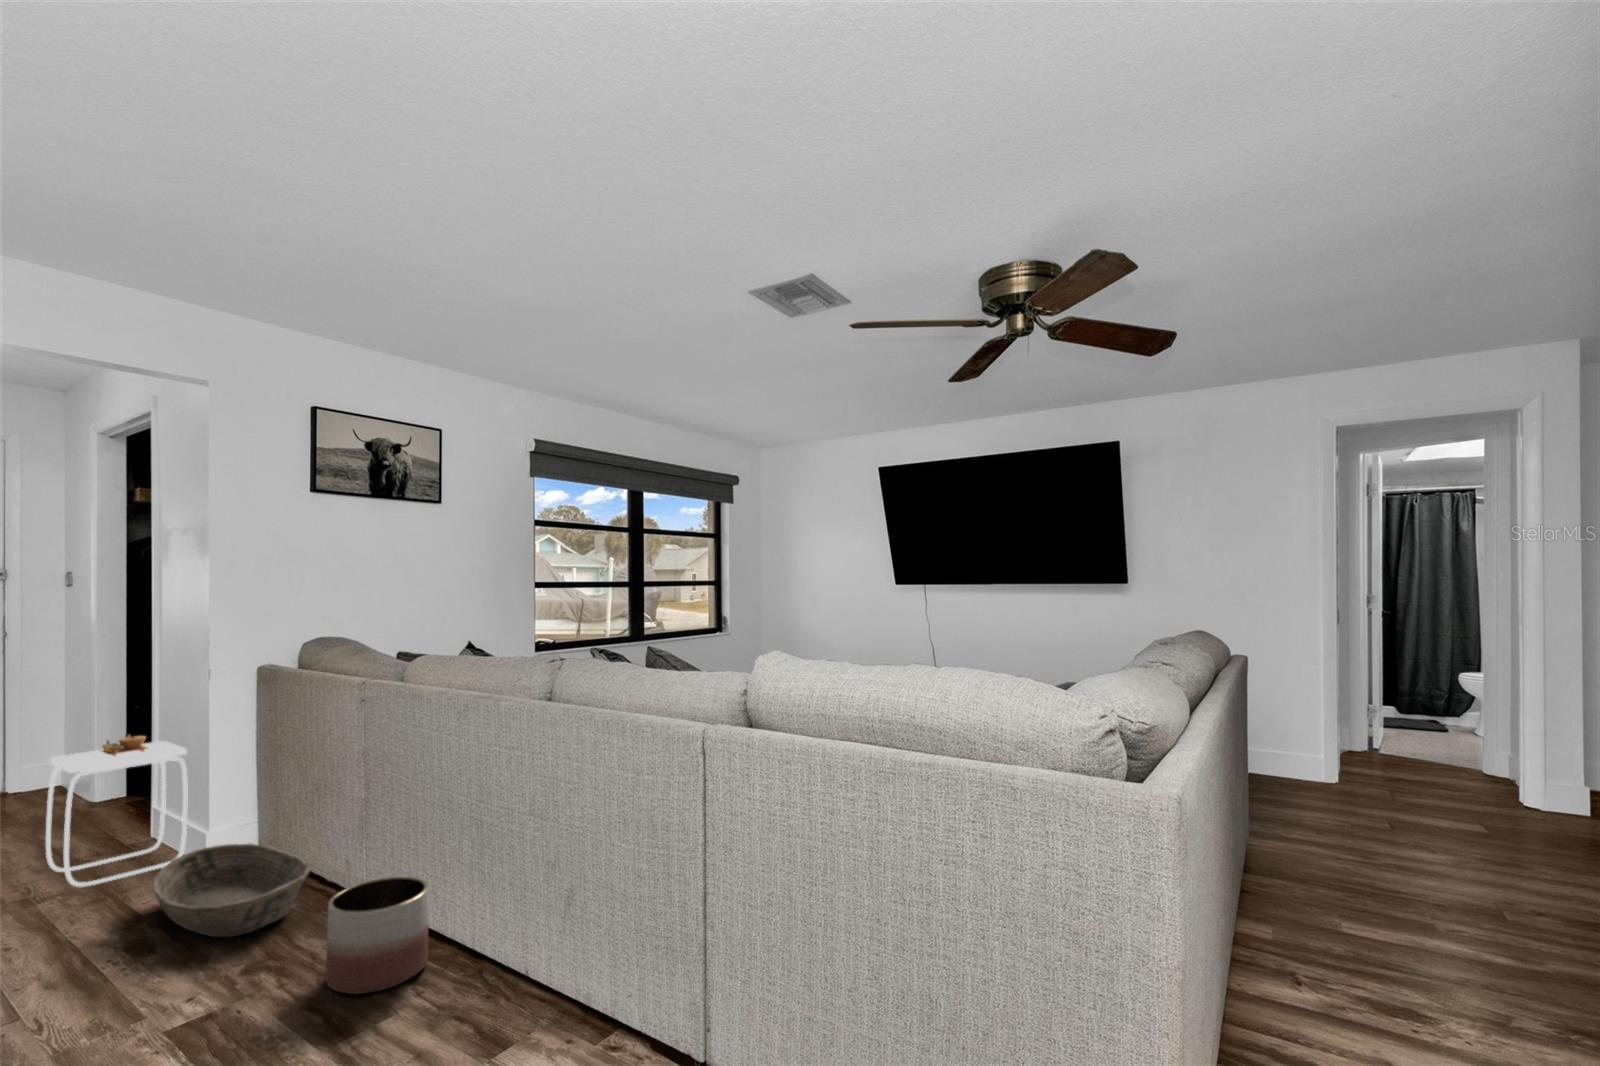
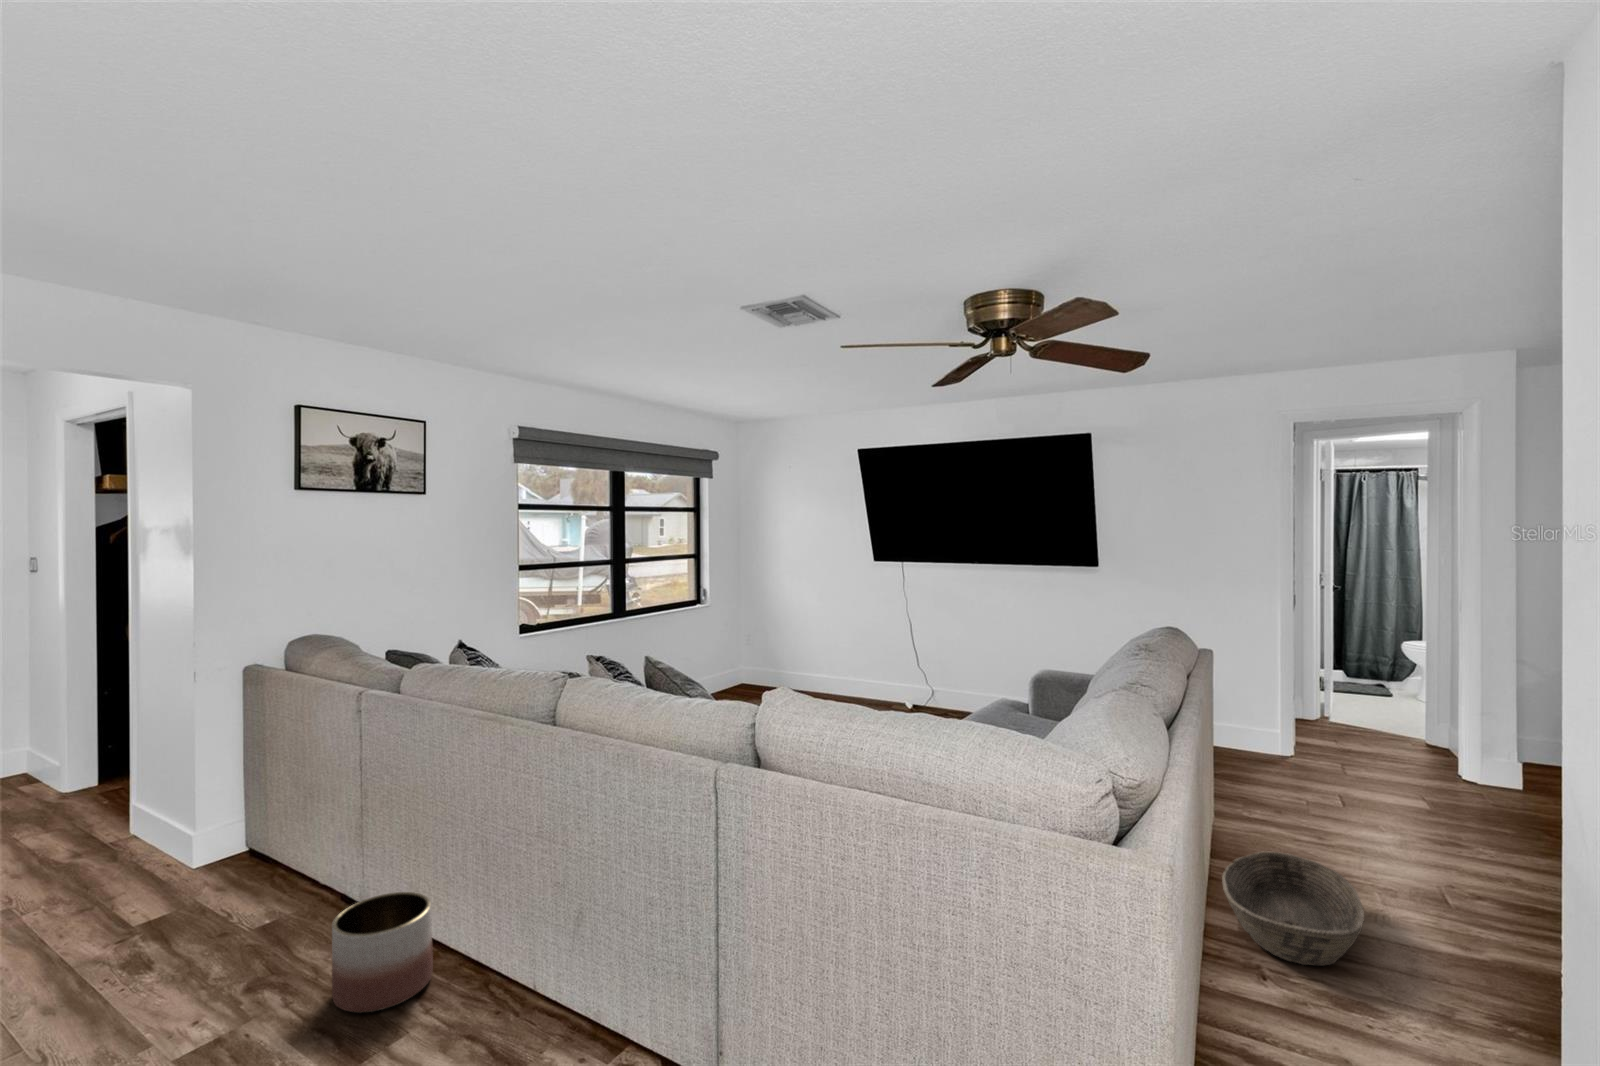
side table: present [46,734,187,887] -> none [30,739,175,895]
basket: present [154,843,310,937] -> present [1222,851,1364,966]

